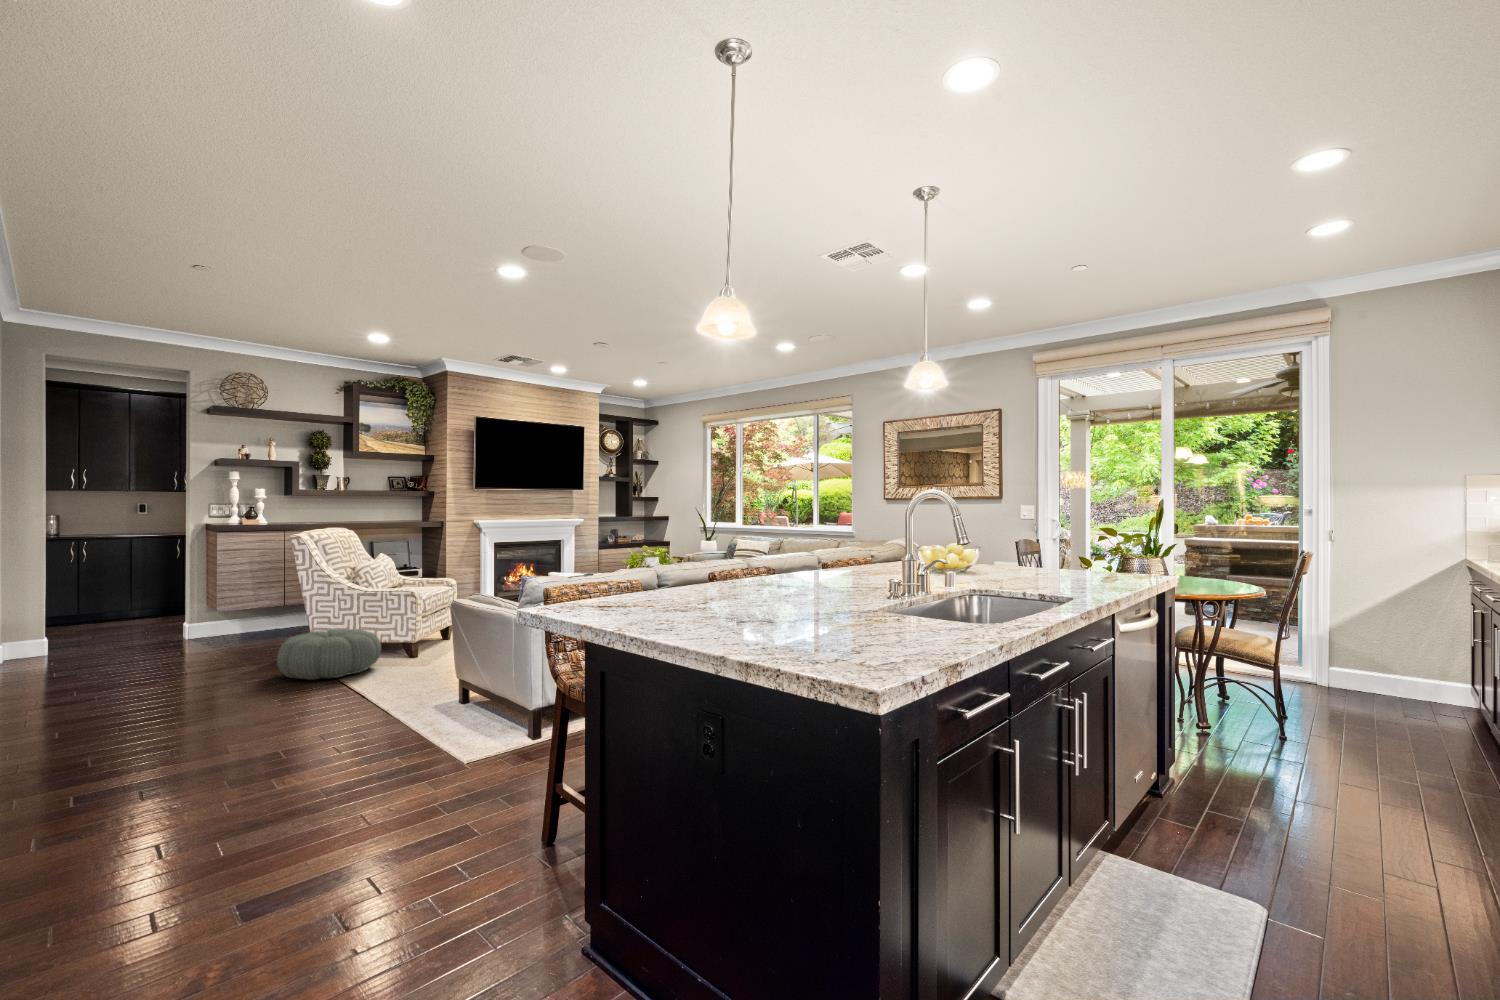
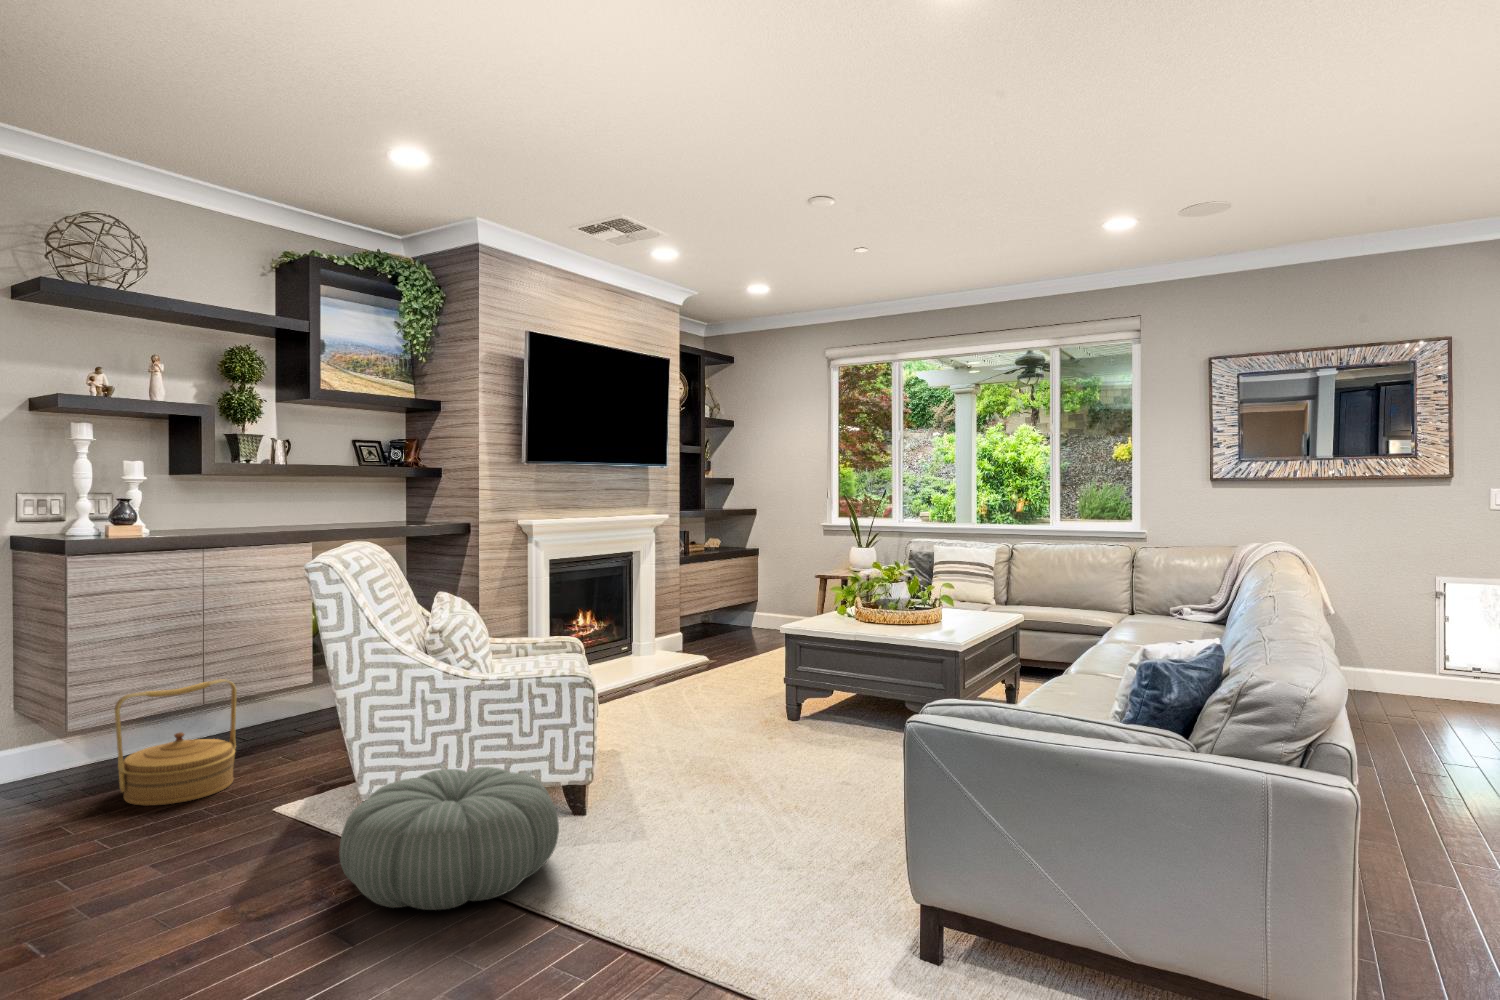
woven basket: none [232,592,293,646] -> present [114,679,237,806]

